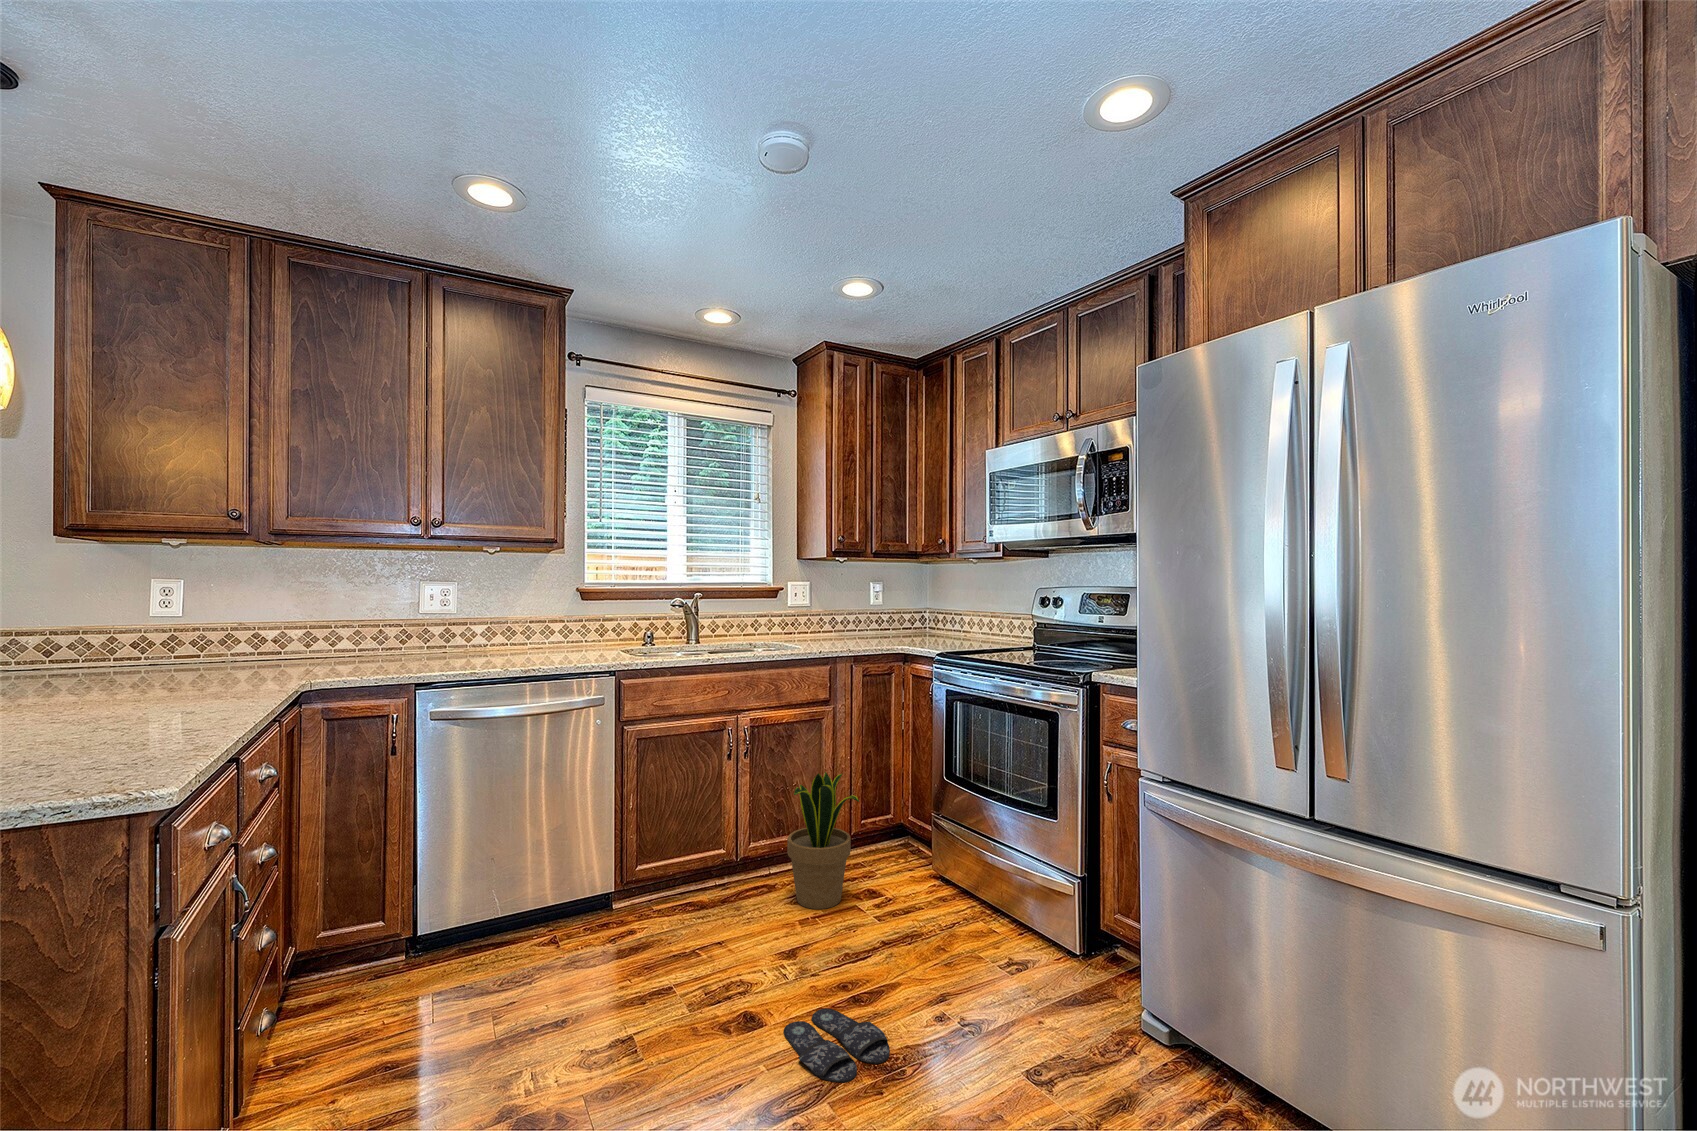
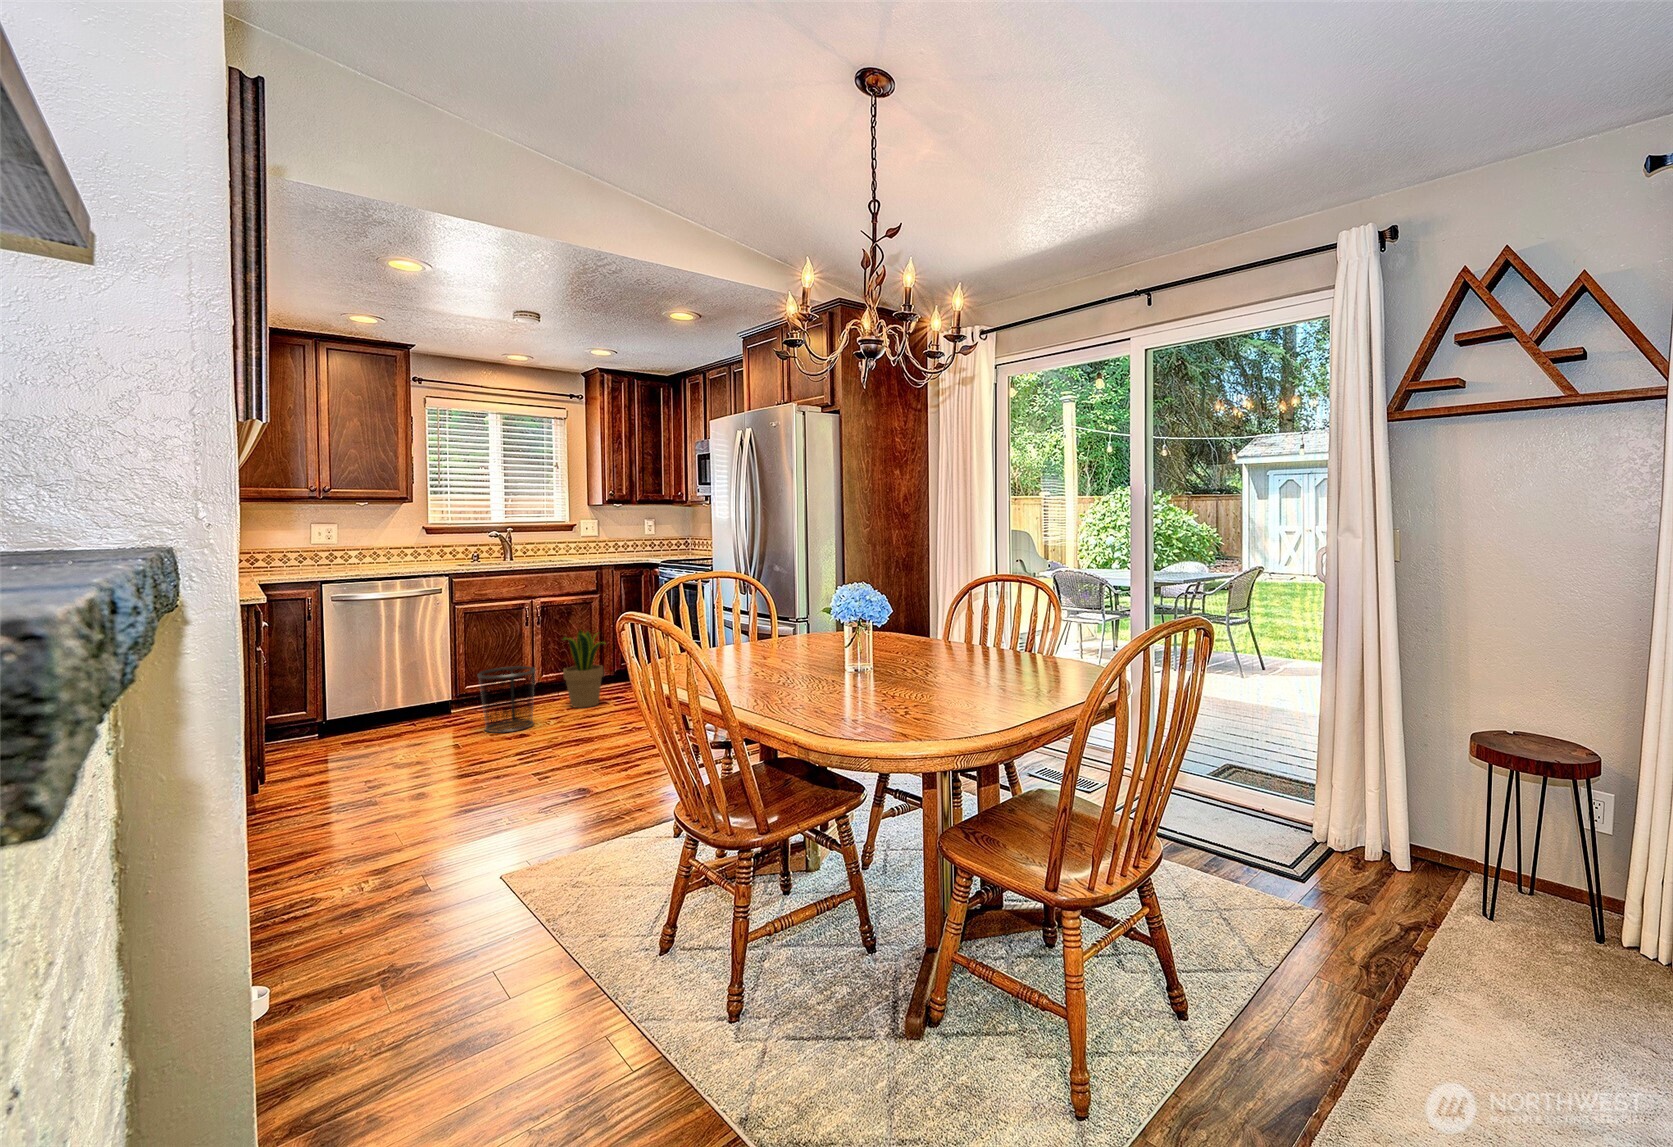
waste bin: none [671,849,766,989] -> present [478,666,535,733]
slippers: present [783,1008,889,1082] -> none [535,733,588,750]

